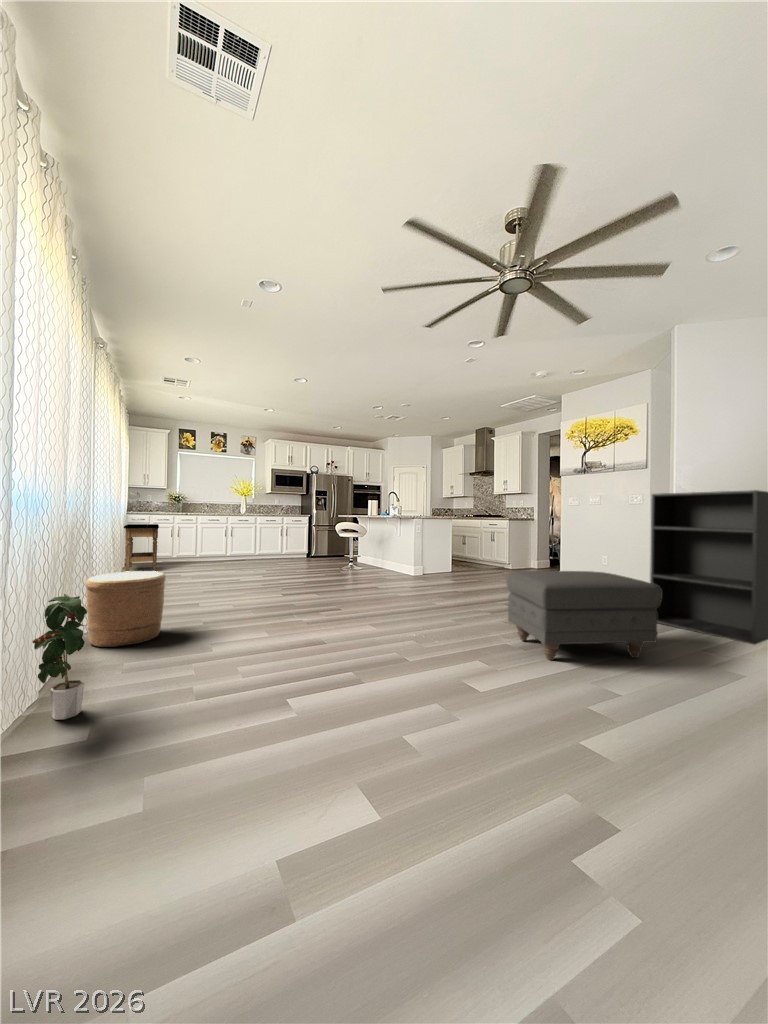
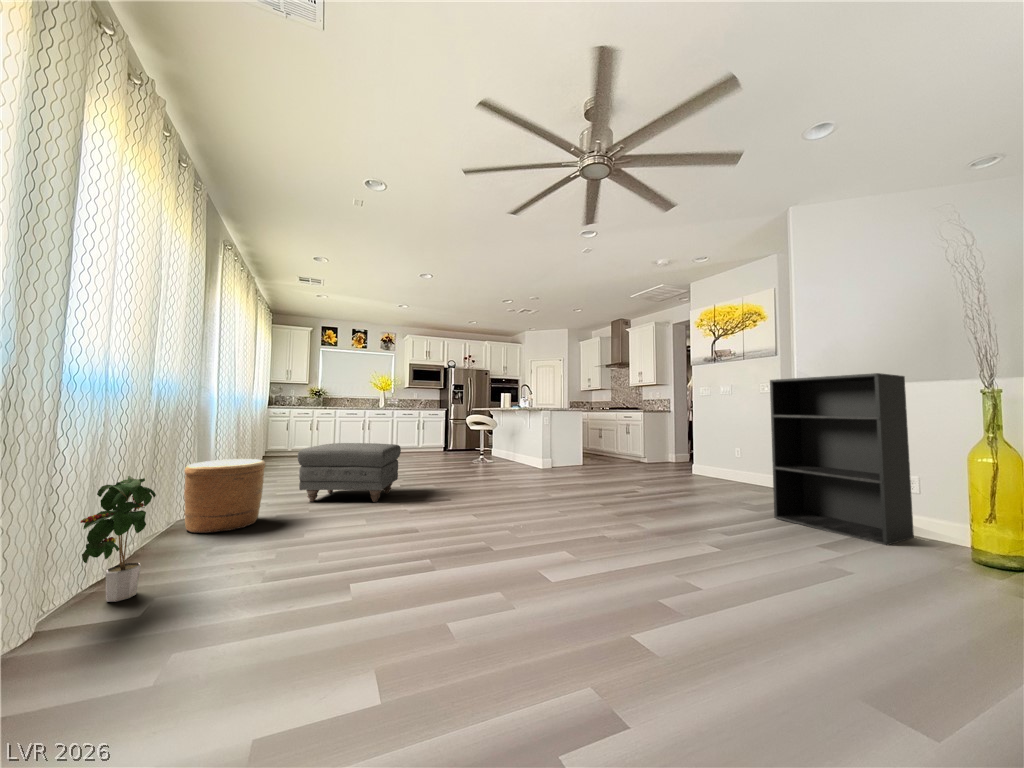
side table: present [124,524,159,572] -> none [261,417,298,465]
ottoman: present [506,571,661,660] -> present [298,443,401,502]

